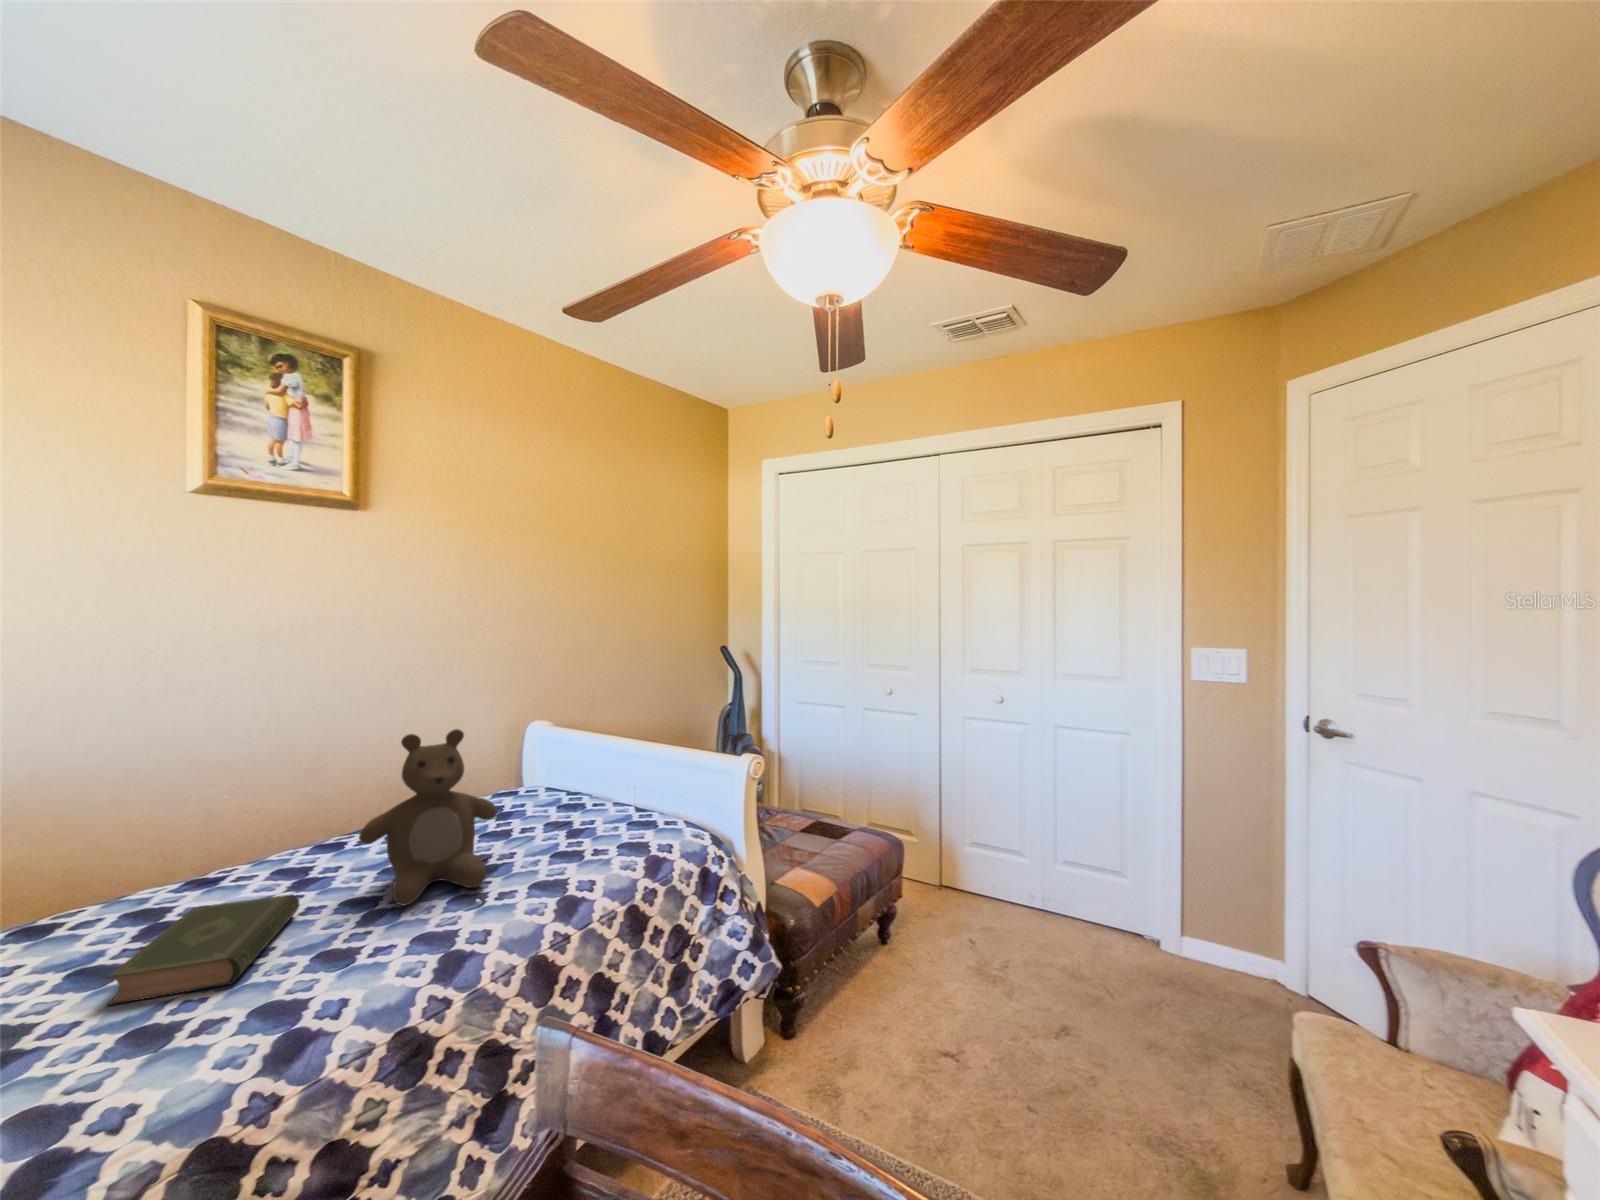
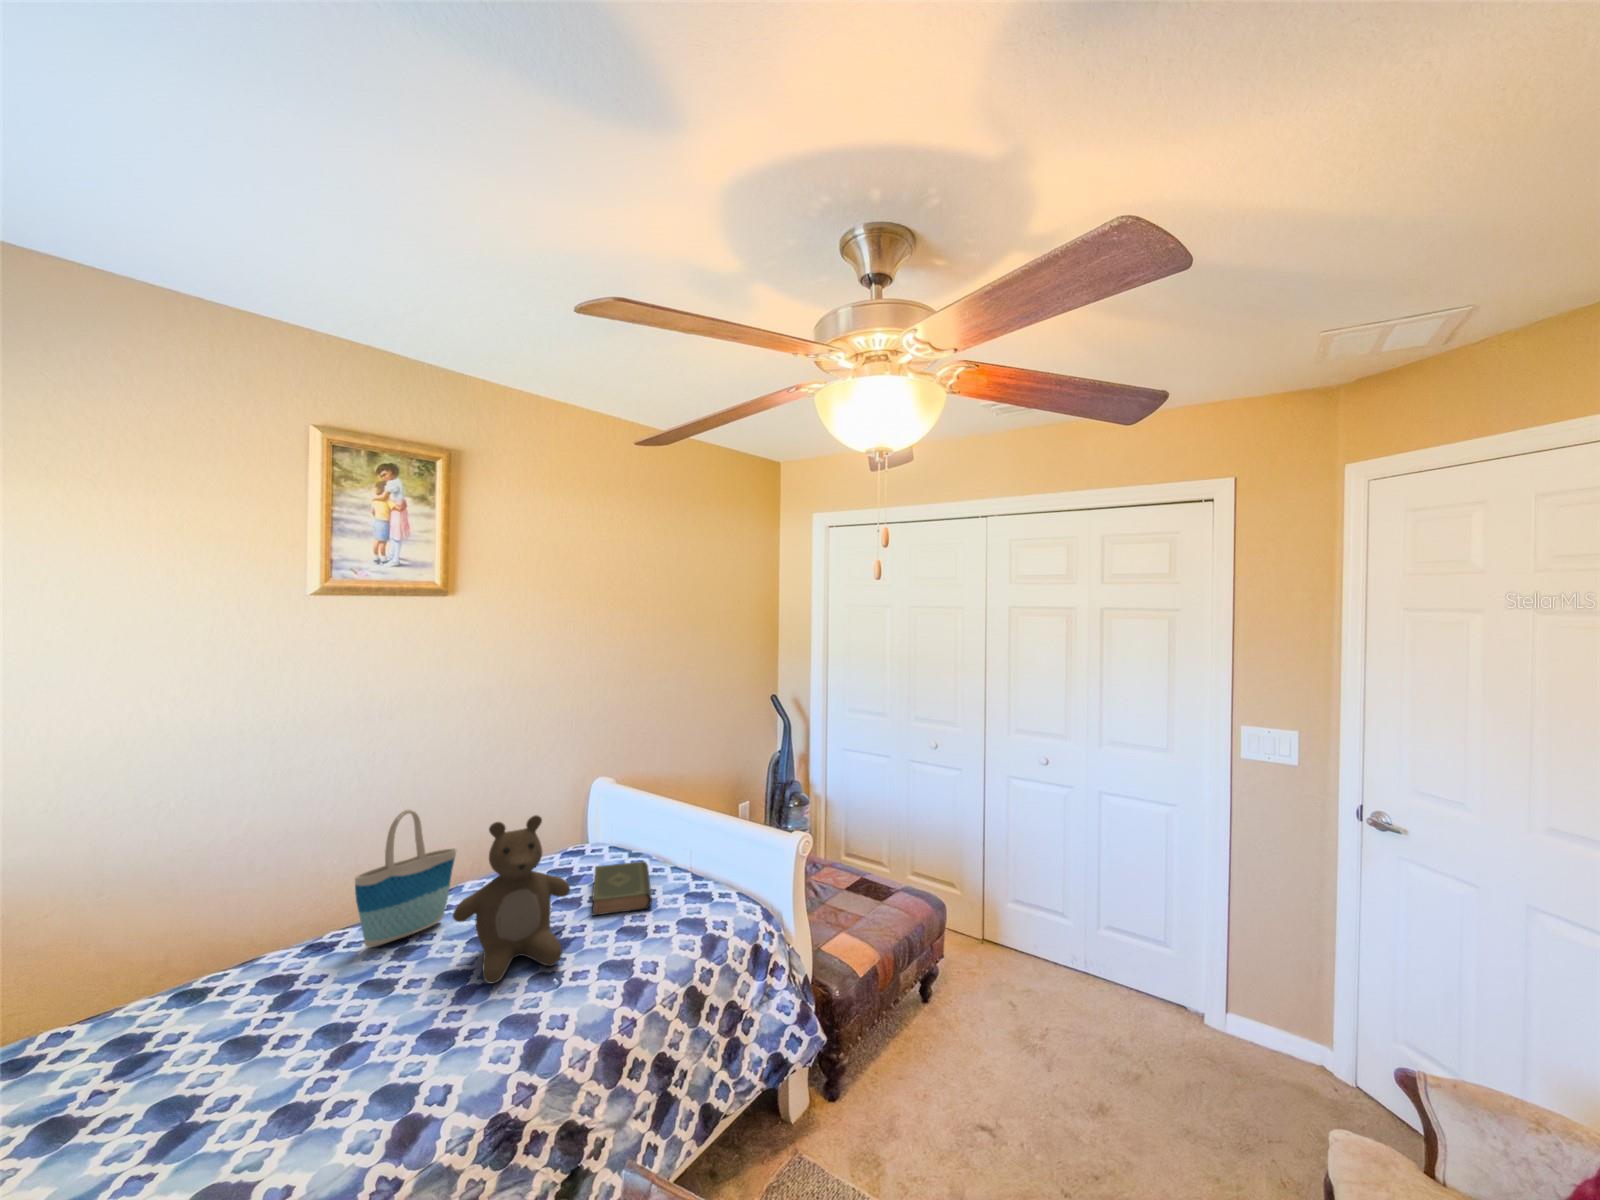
tote bag: none [242,728,368,880] -> present [355,810,457,948]
book: present [107,894,299,1005] -> present [592,861,652,915]

